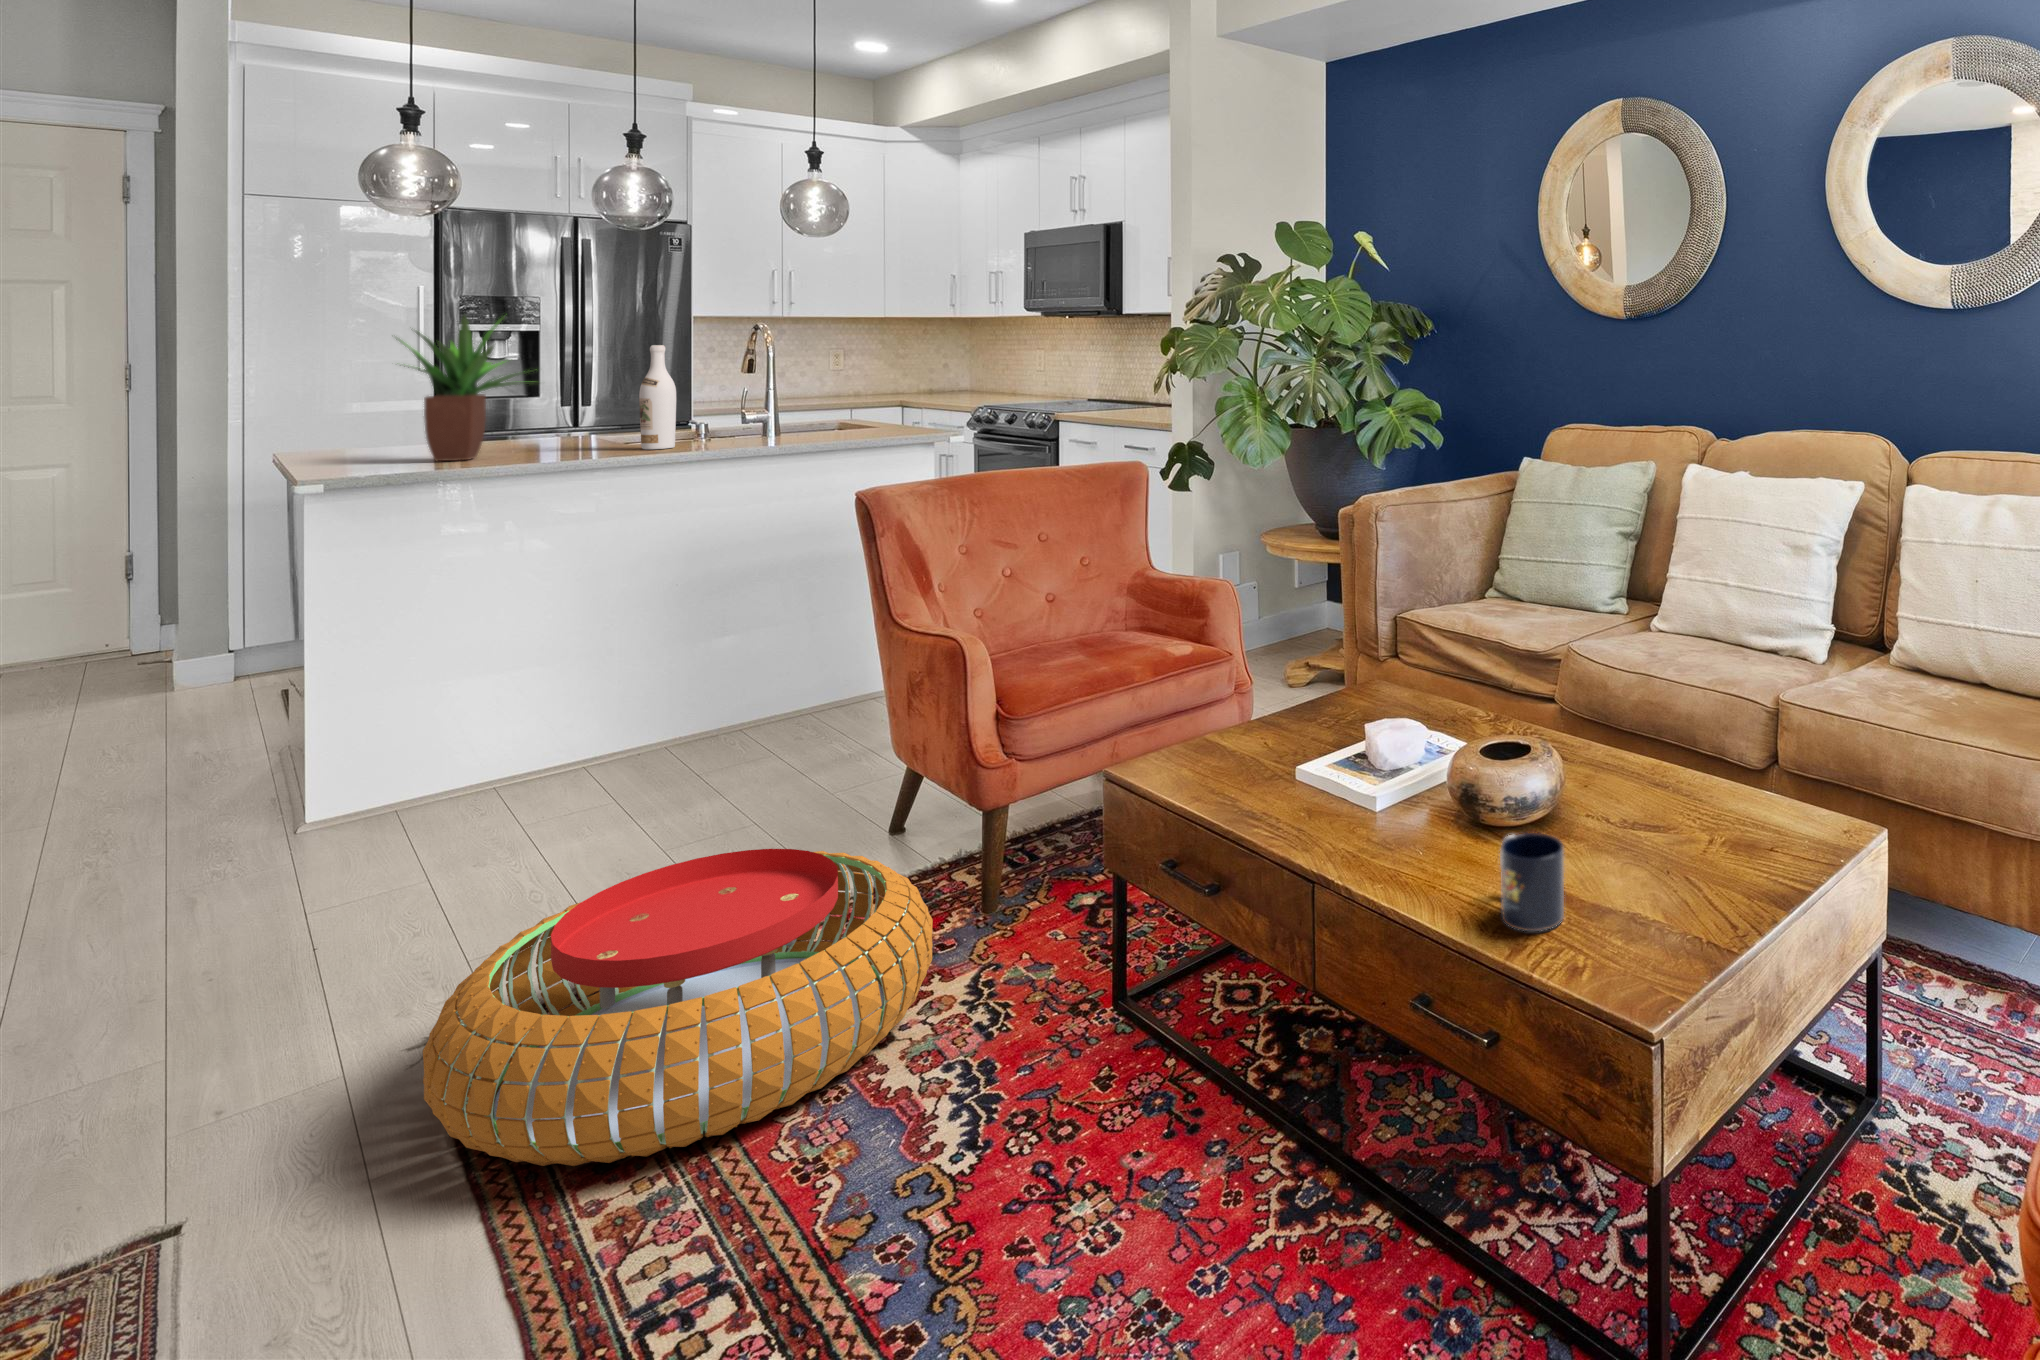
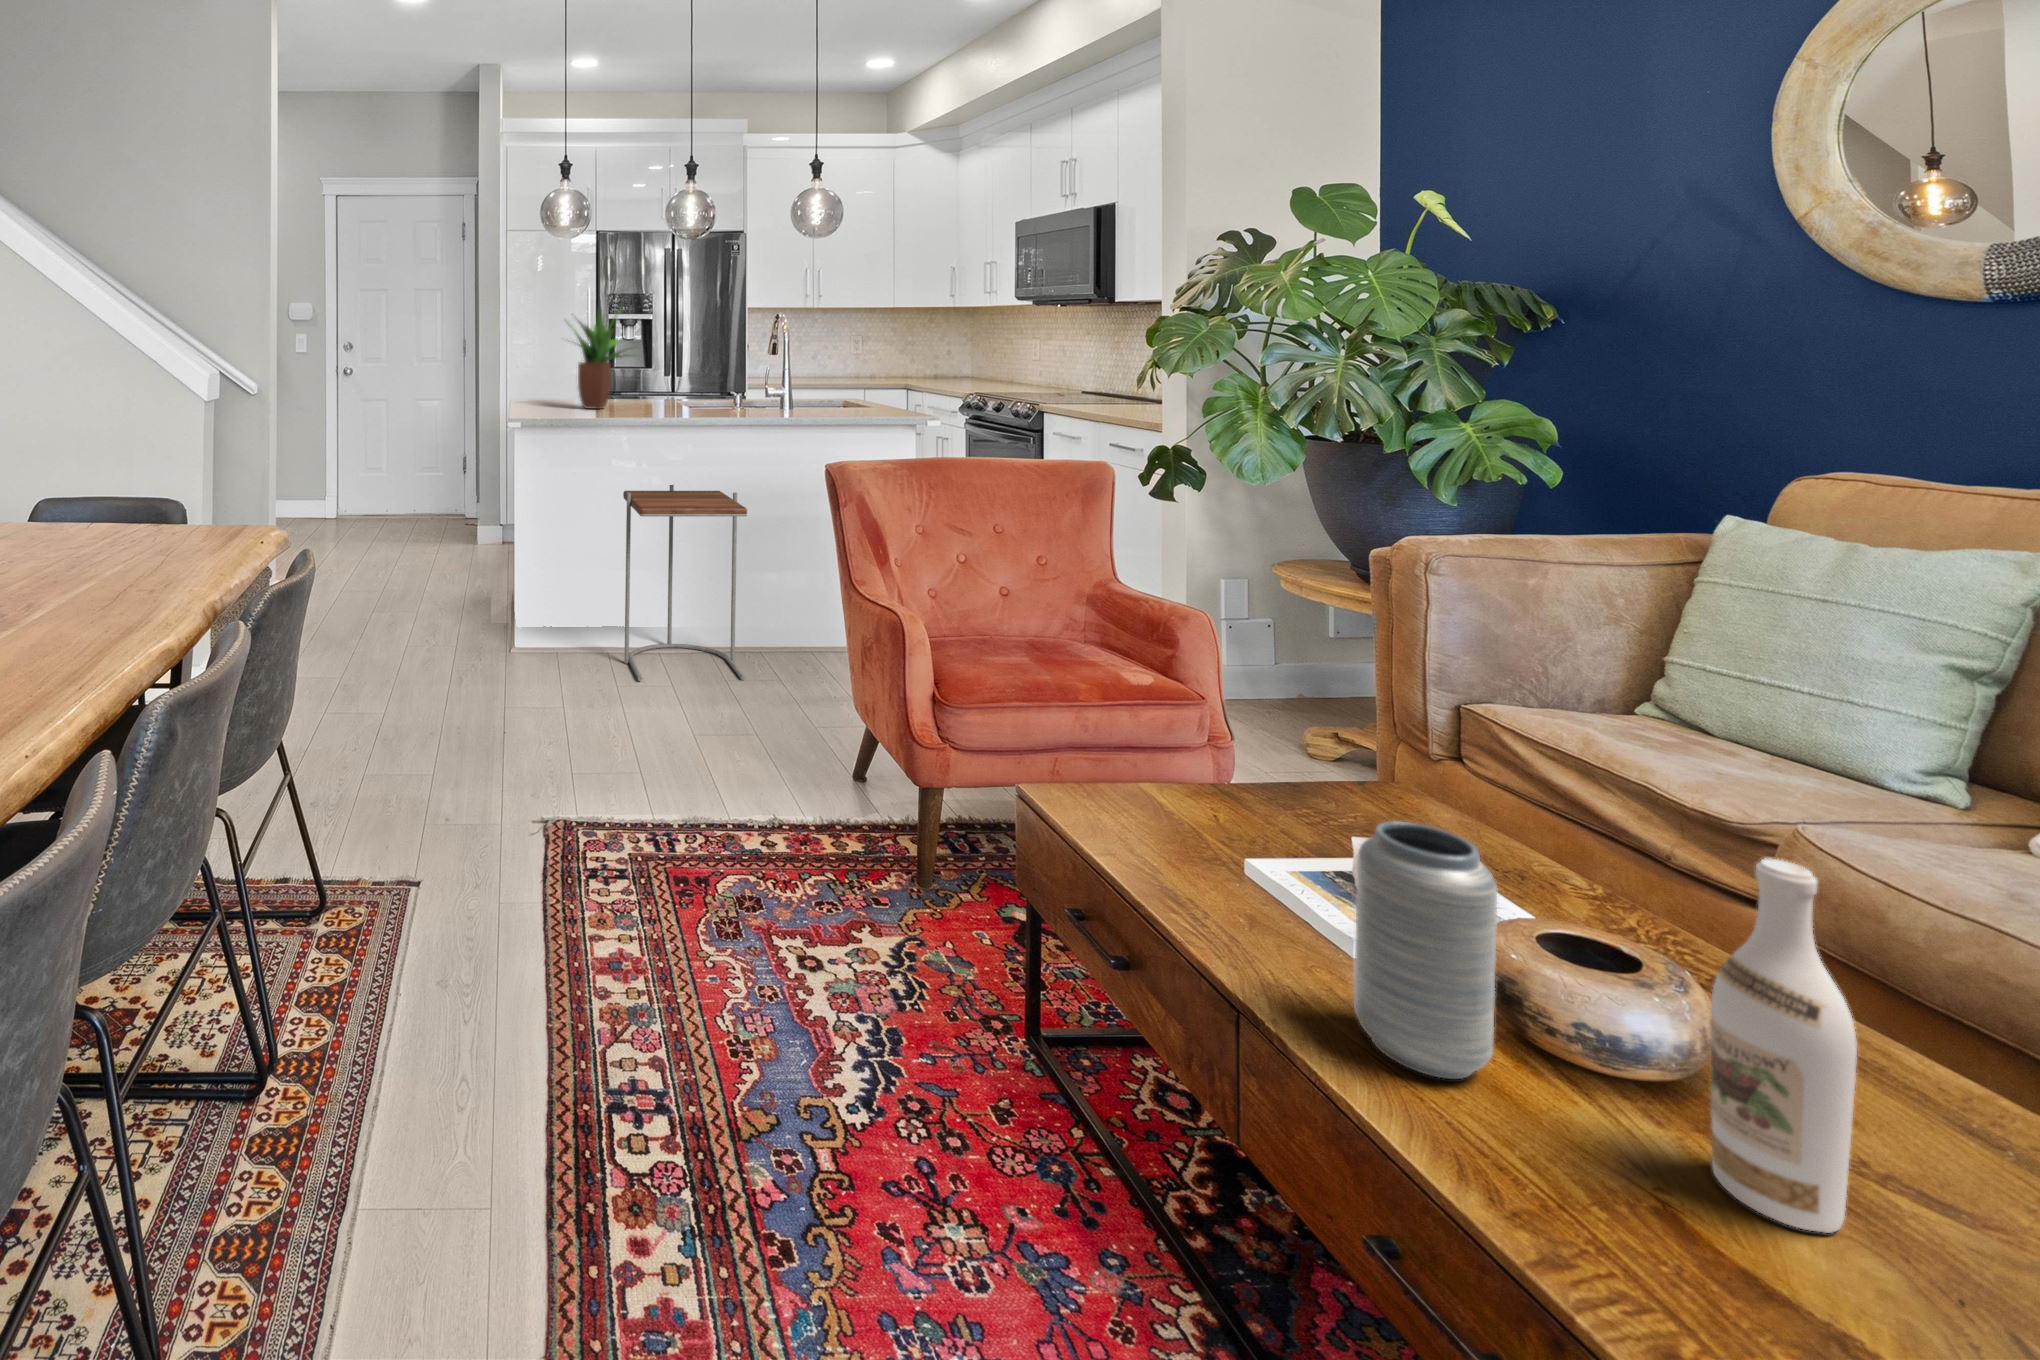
wine bottle: present [639,345,676,449] -> present [1711,858,1857,1233]
side table: none [517,547,726,817] -> present [623,485,747,681]
vase: none [1383,690,1463,869] -> present [1354,821,1497,1079]
mug: present [1500,833,1564,931] -> none [1549,1092,1684,1276]
pouf: present [423,849,933,1166] -> none [522,747,864,987]

